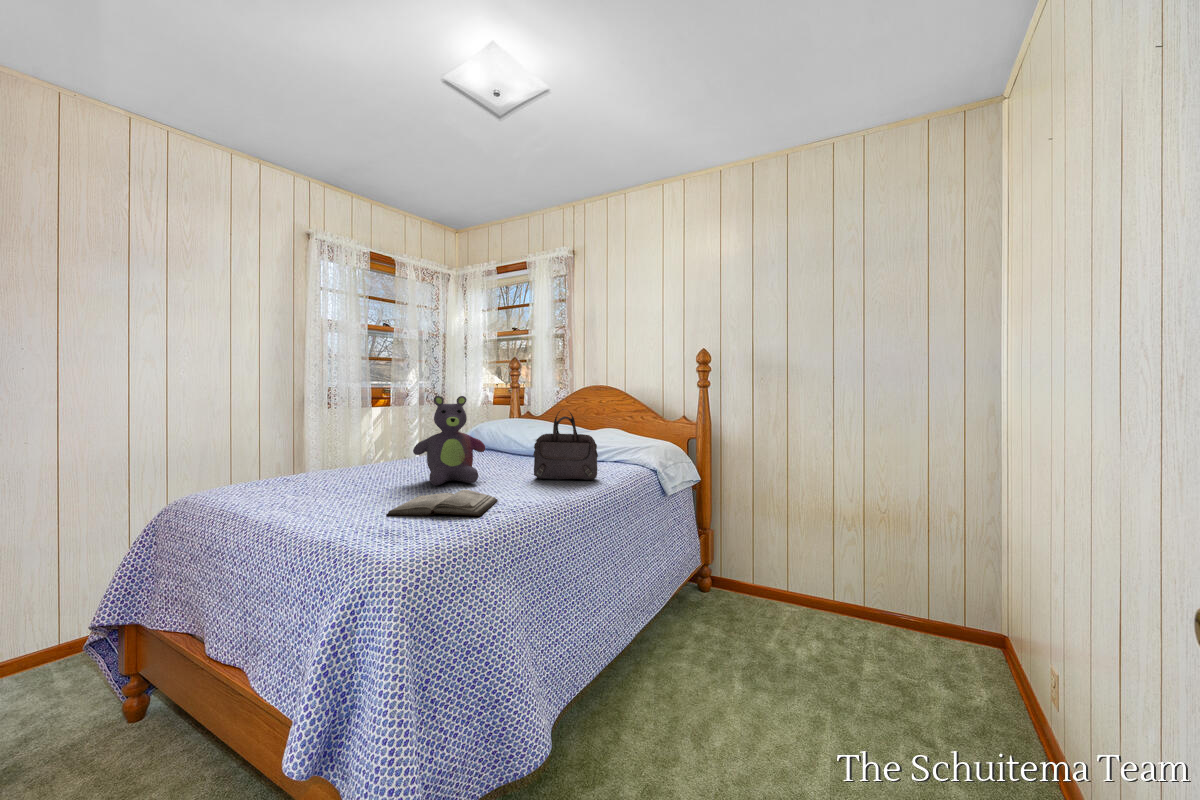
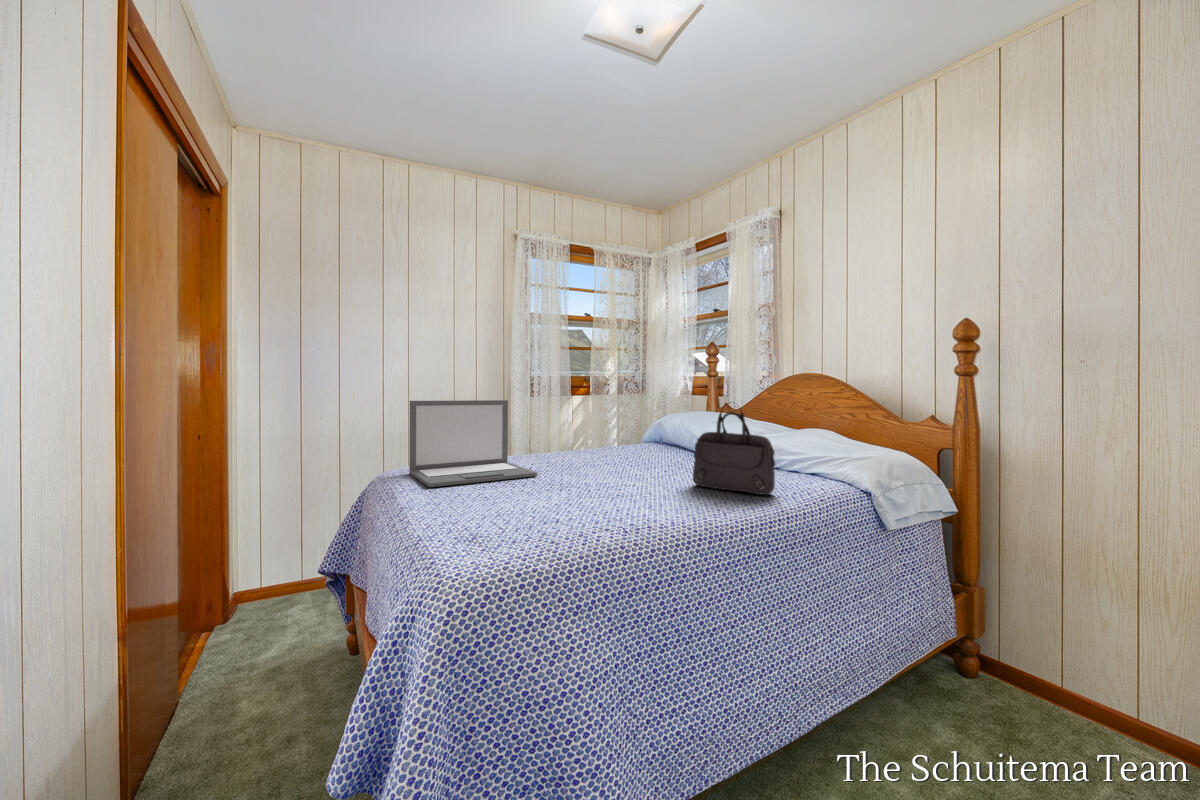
stuffed bear: present [413,396,485,485] -> none [564,384,641,483]
laptop: none [235,413,388,504] -> present [409,400,537,487]
diary: present [386,490,498,516] -> none [497,493,625,530]

